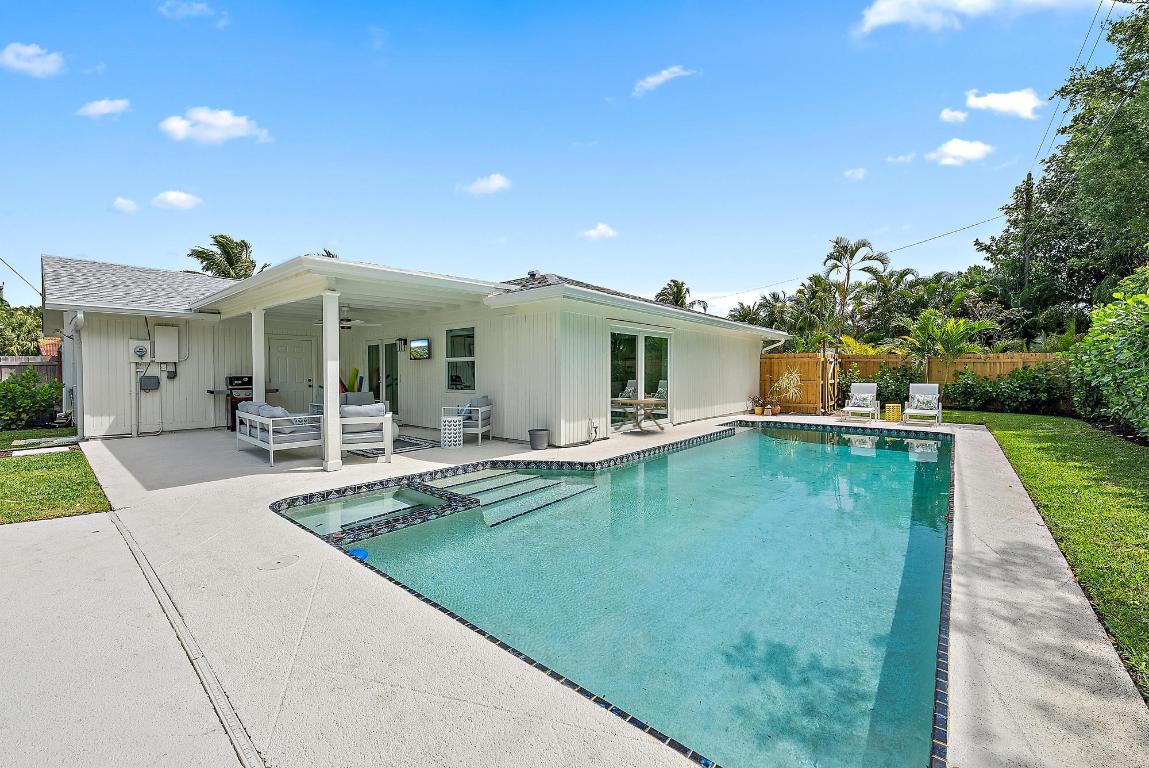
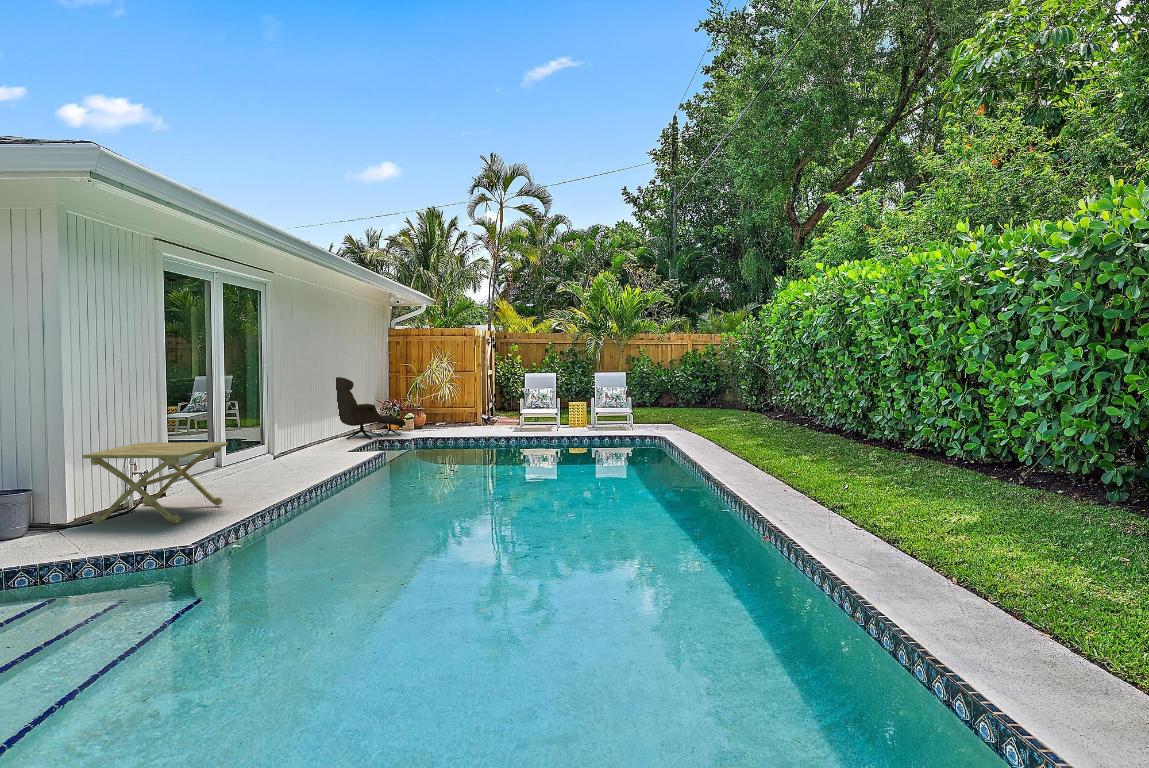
lounge chair: none [724,379,767,416] -> present [336,377,406,439]

